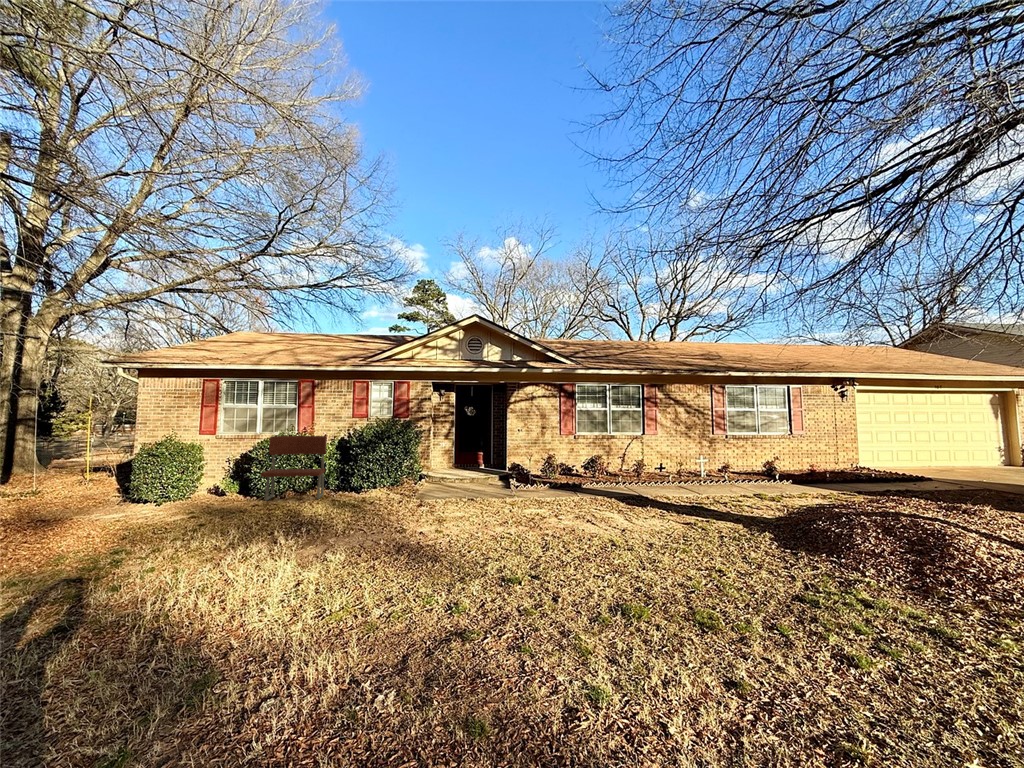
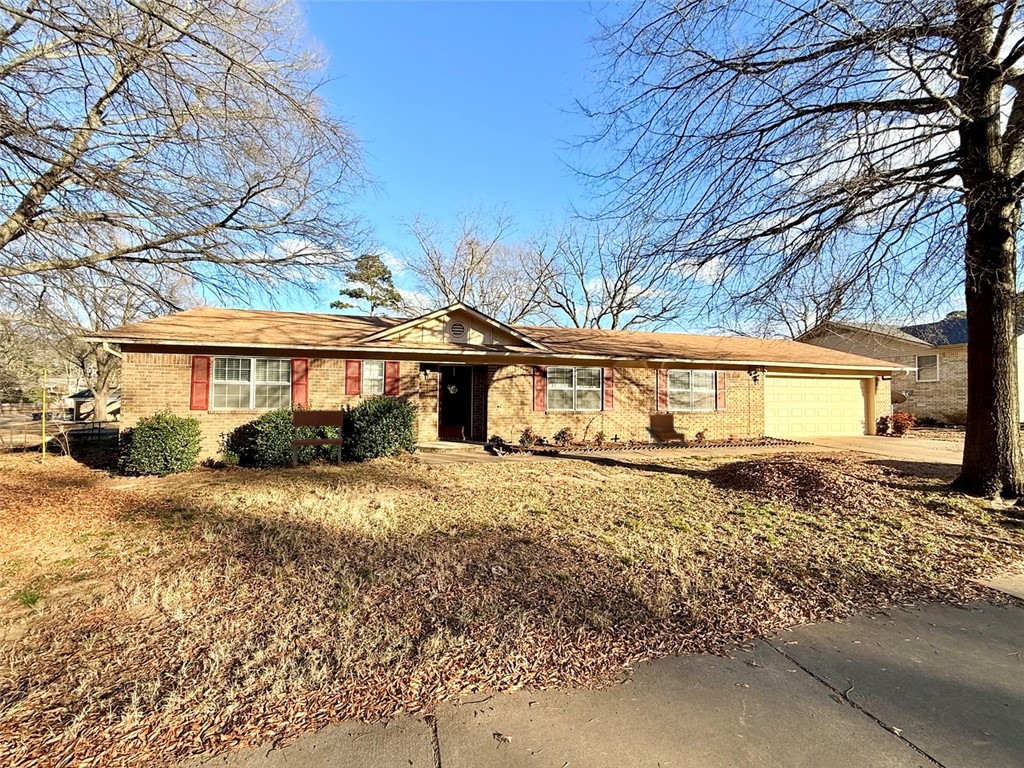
lounge chair: none [698,440,754,481] -> present [645,414,689,447]

